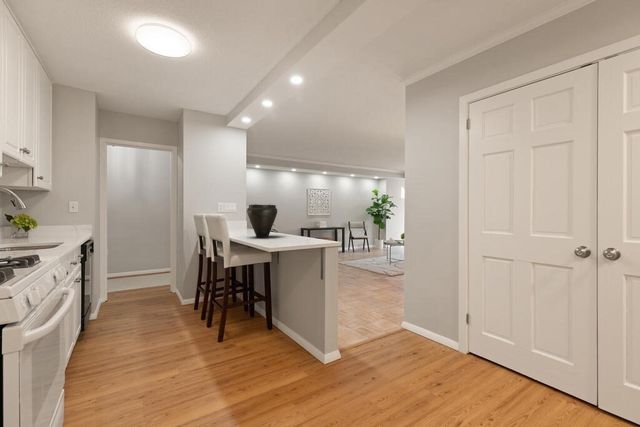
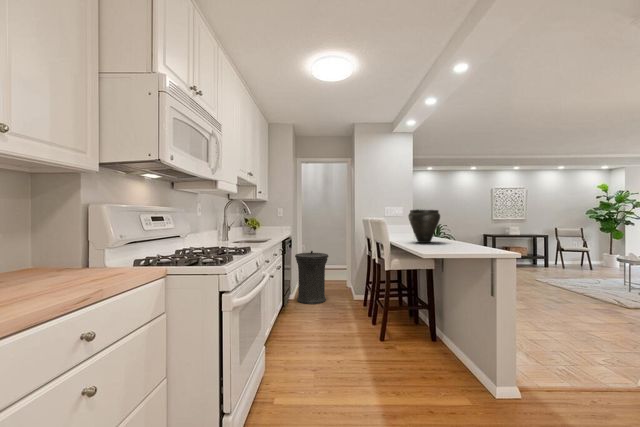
trash can: none [99,254,149,320] -> present [295,251,328,304]

